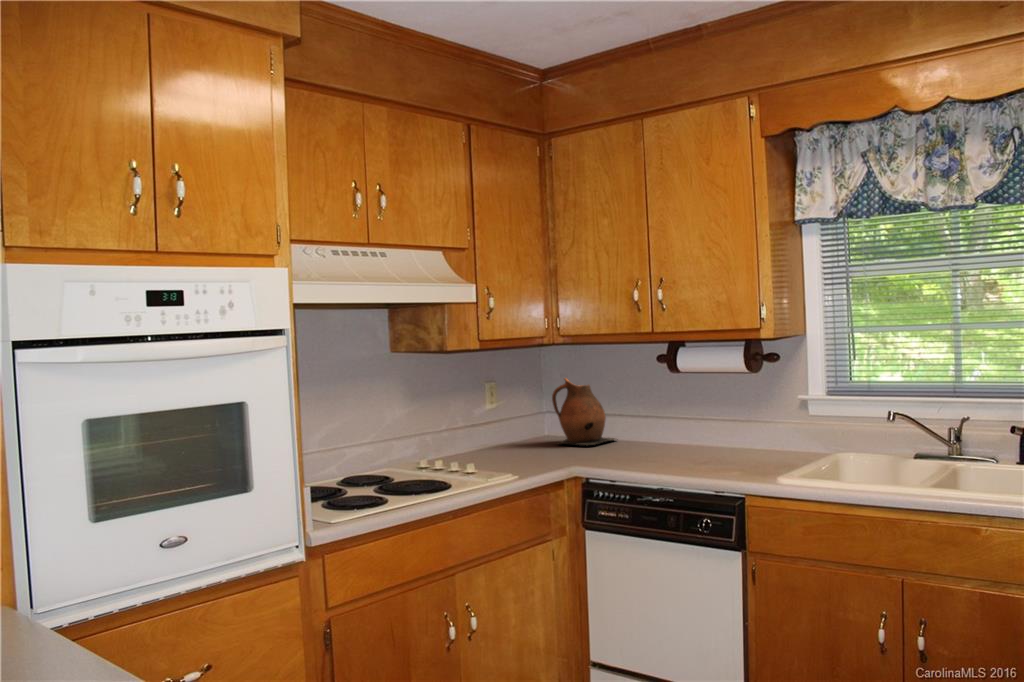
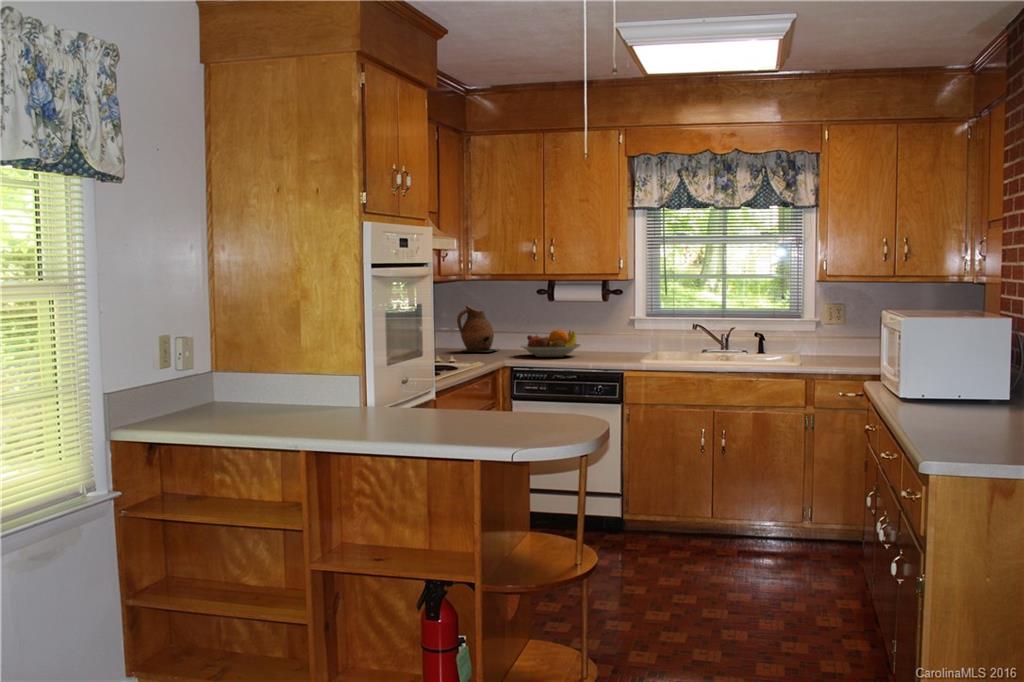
fruit bowl: none [616,417,711,460] -> present [520,330,581,357]

